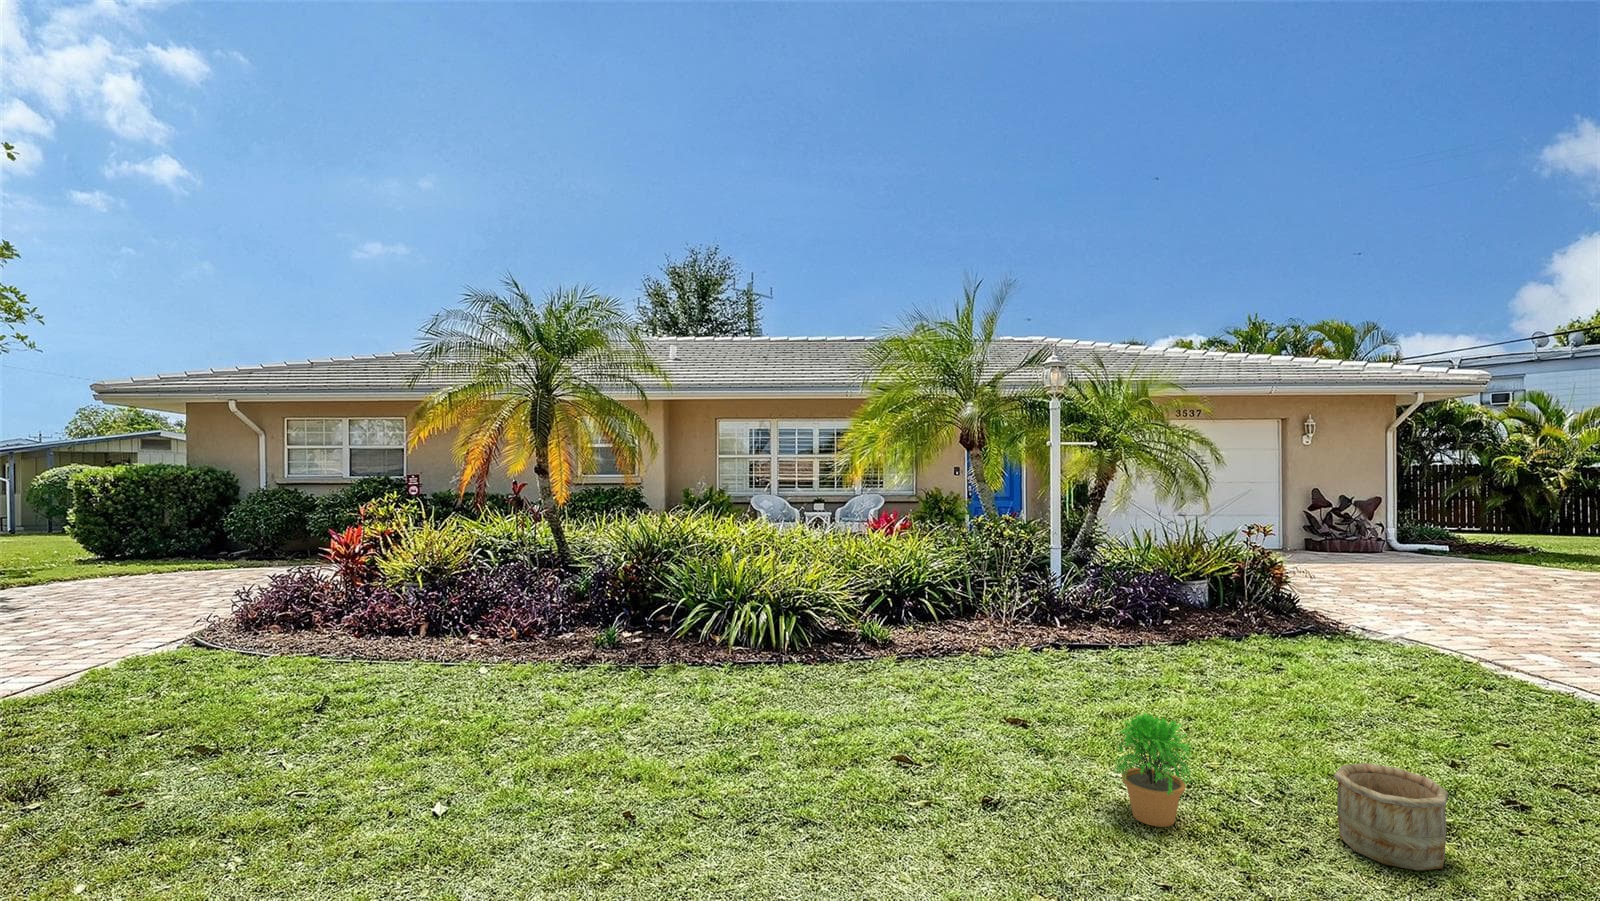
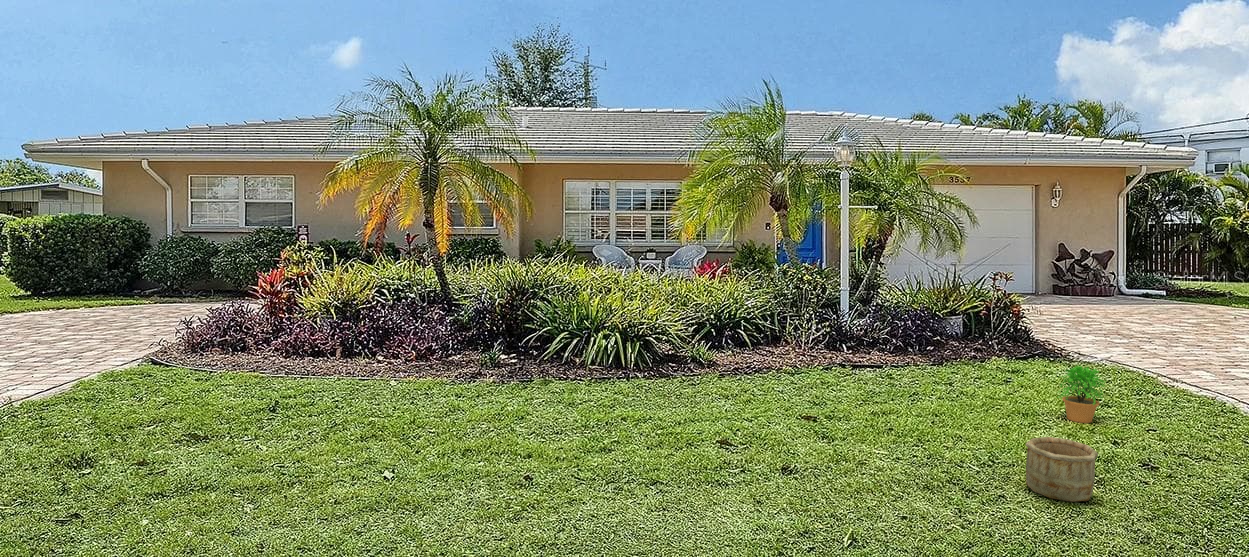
potted plant: present [1114,713,1191,827] -> present [1057,366,1104,423]

